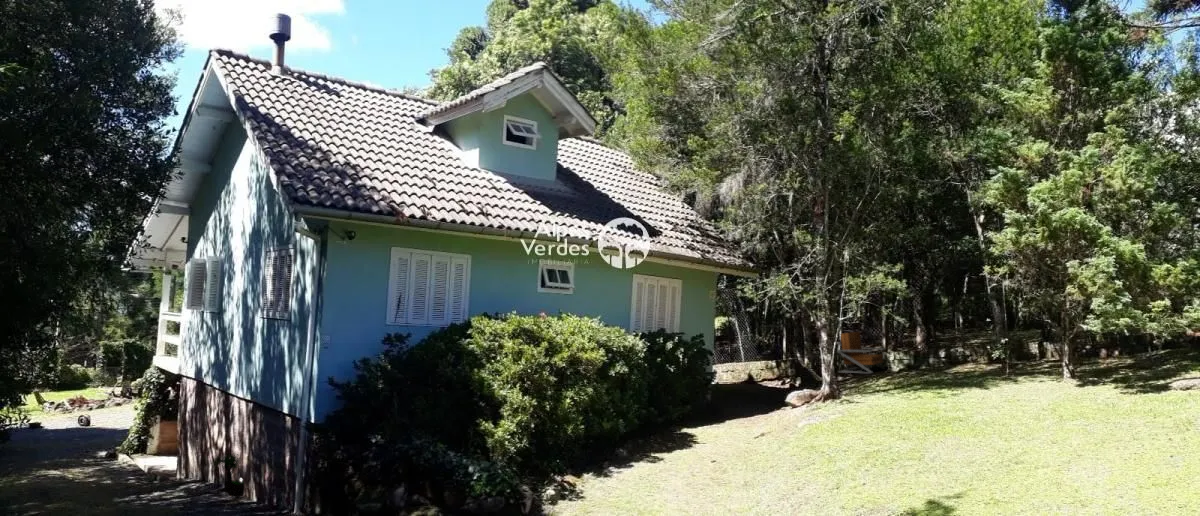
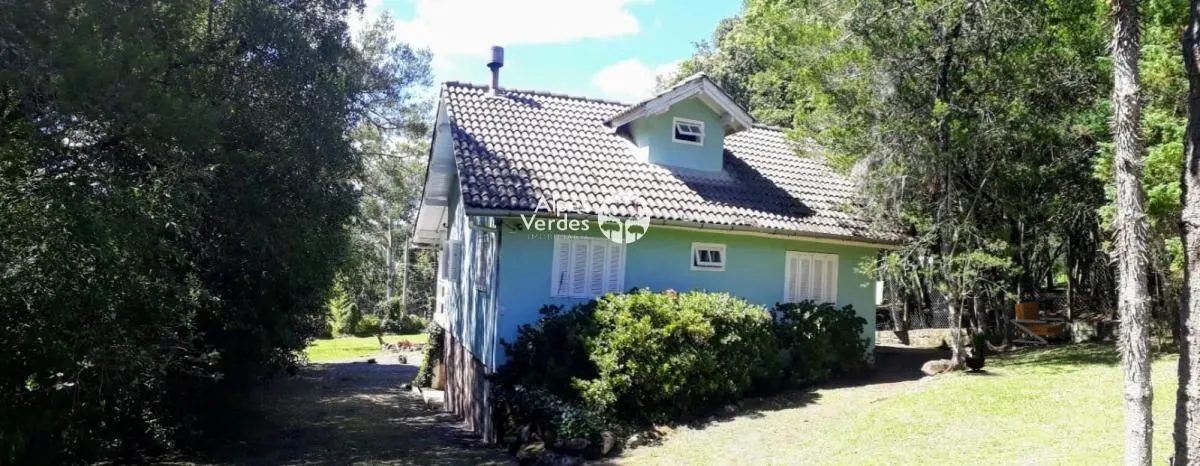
potted tree: present [217,452,244,497] -> present [965,332,989,370]

